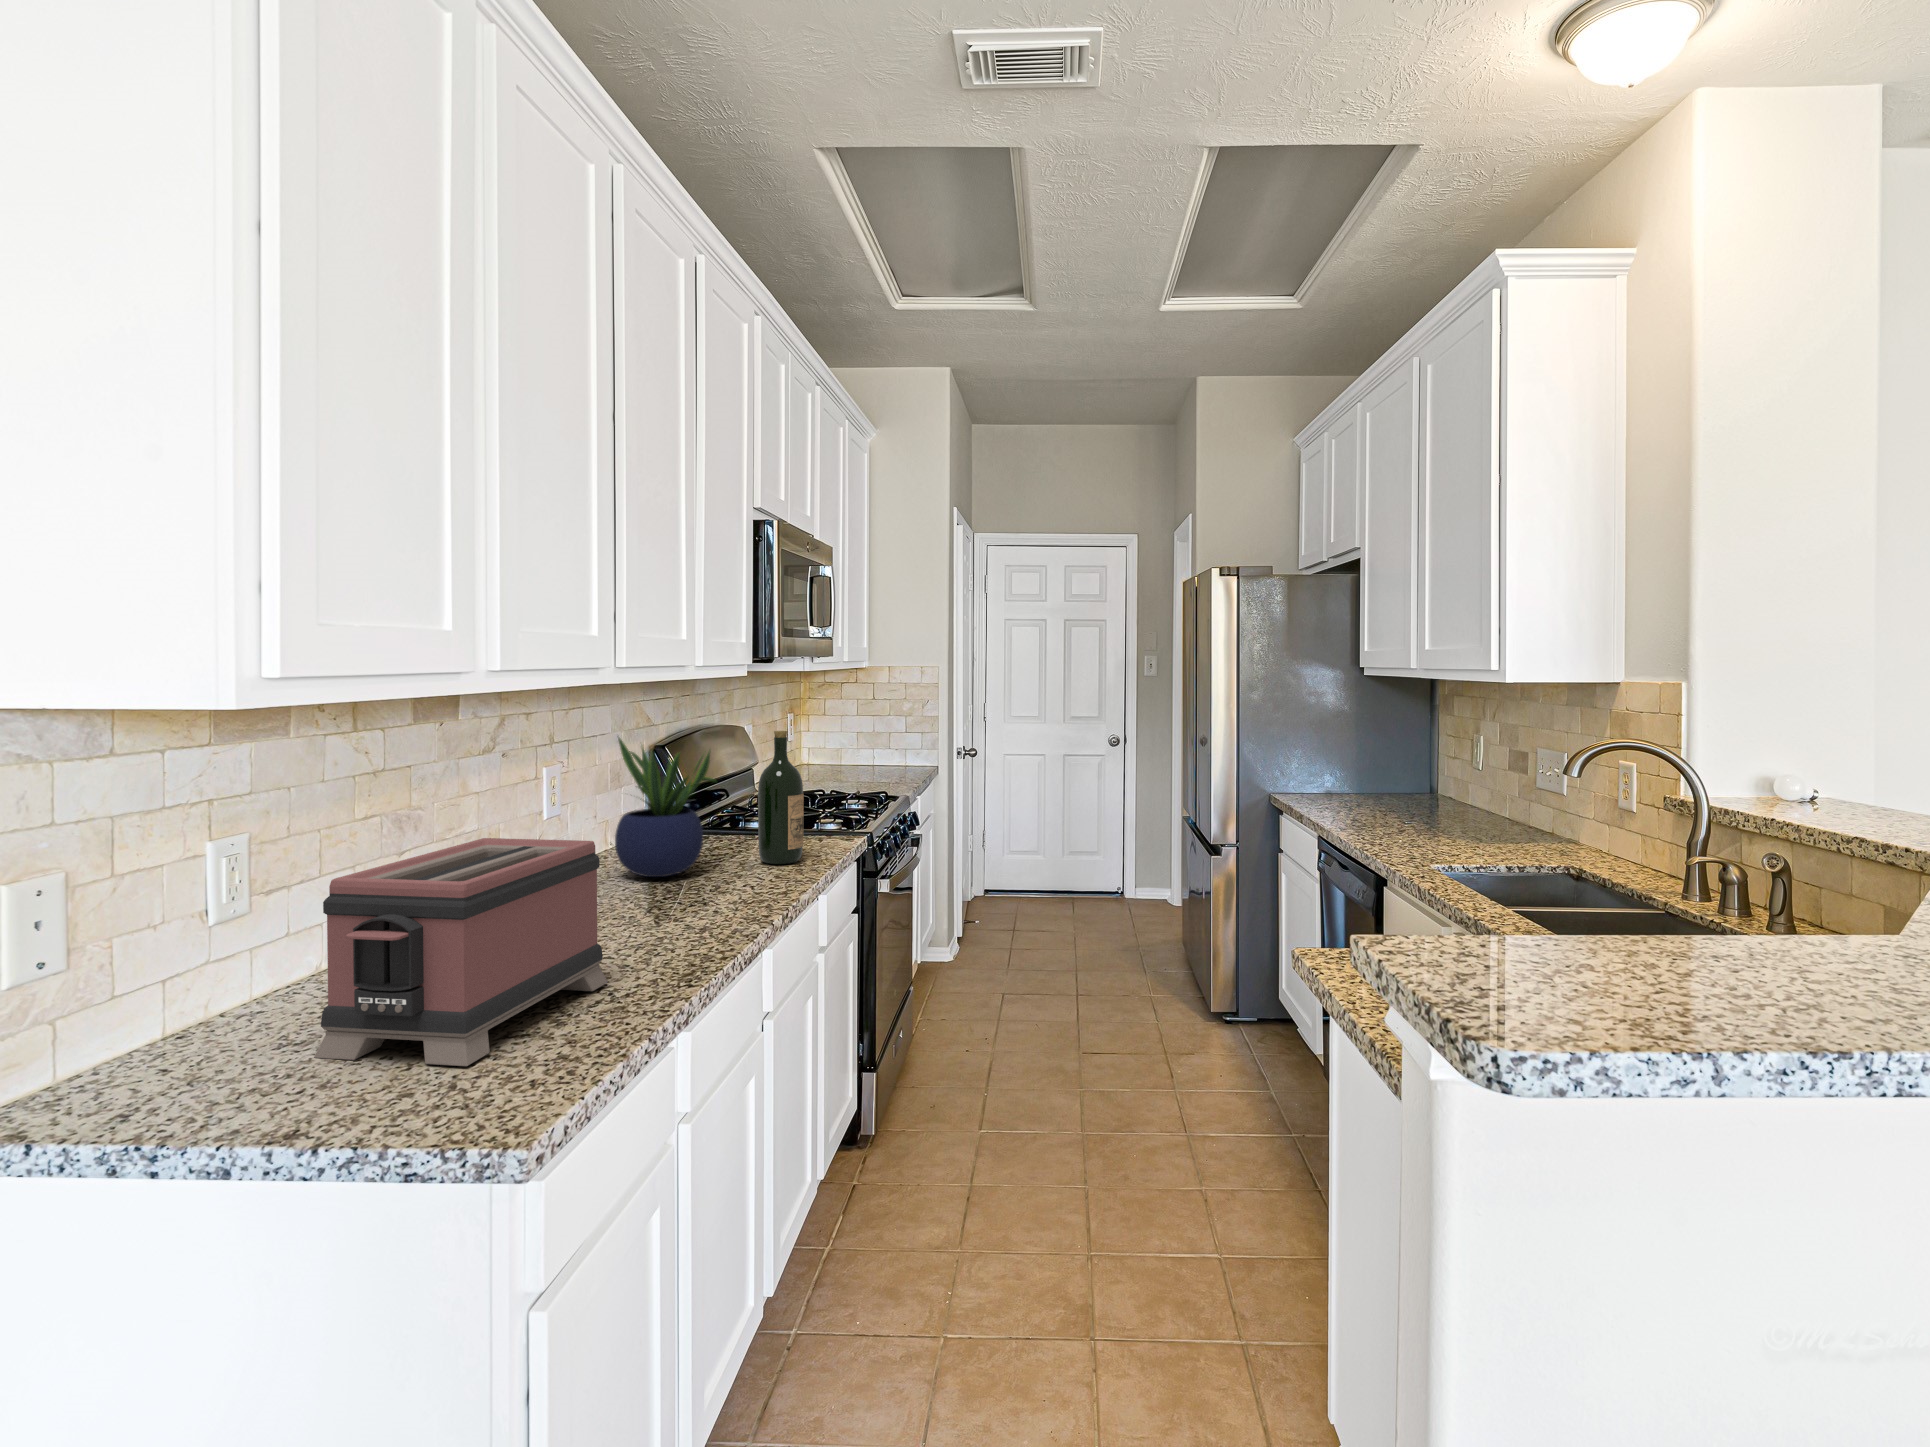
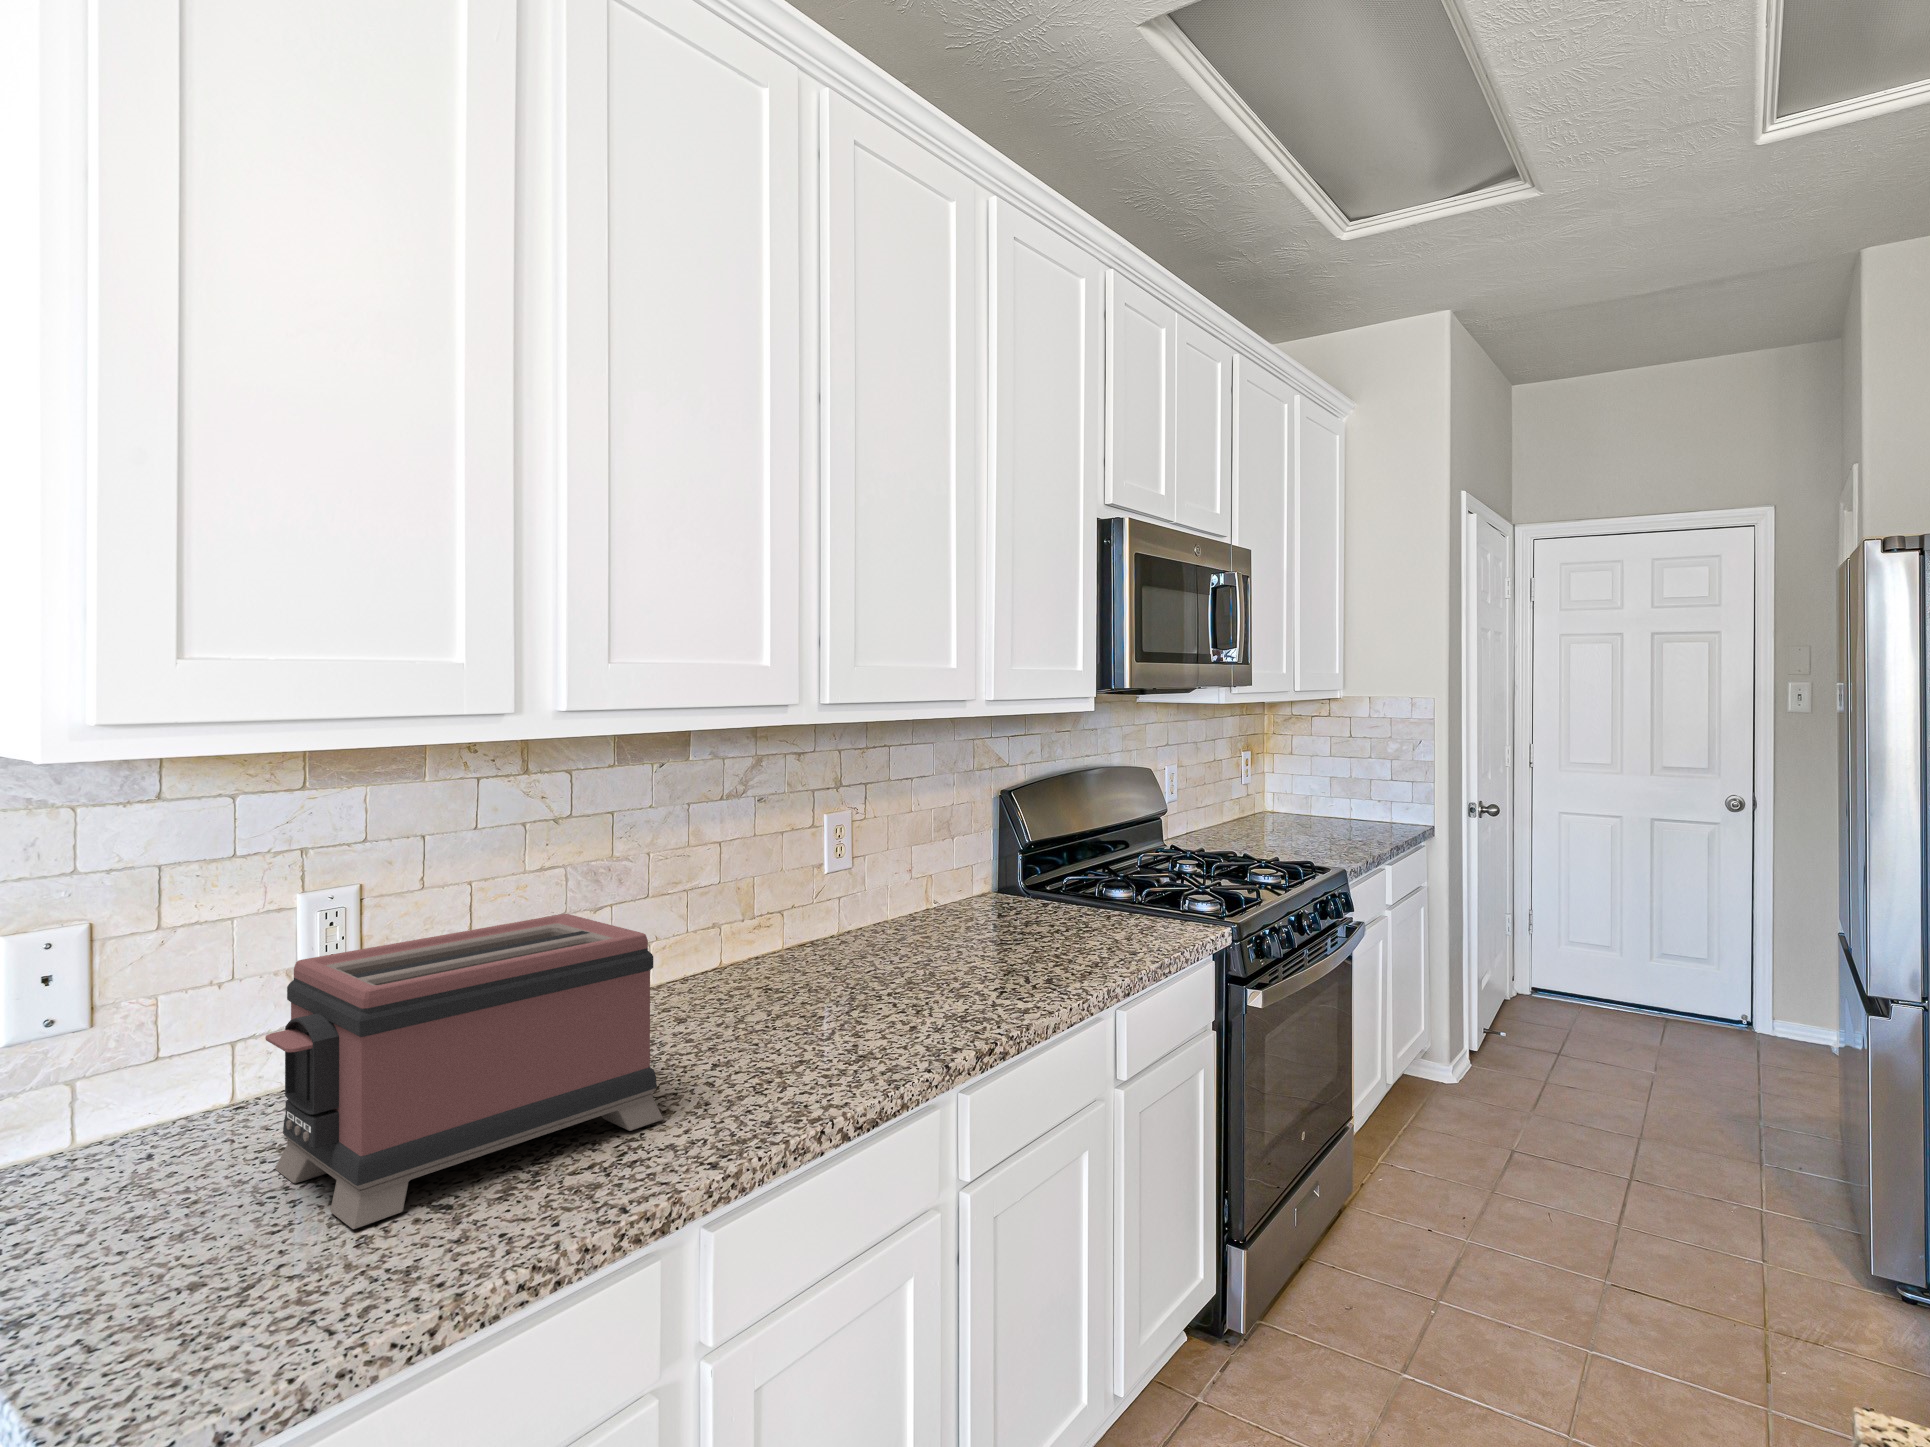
wine bottle: present [758,731,804,864] -> none [1056,785,1113,958]
potted plant: present [615,738,715,877] -> none [872,782,992,959]

